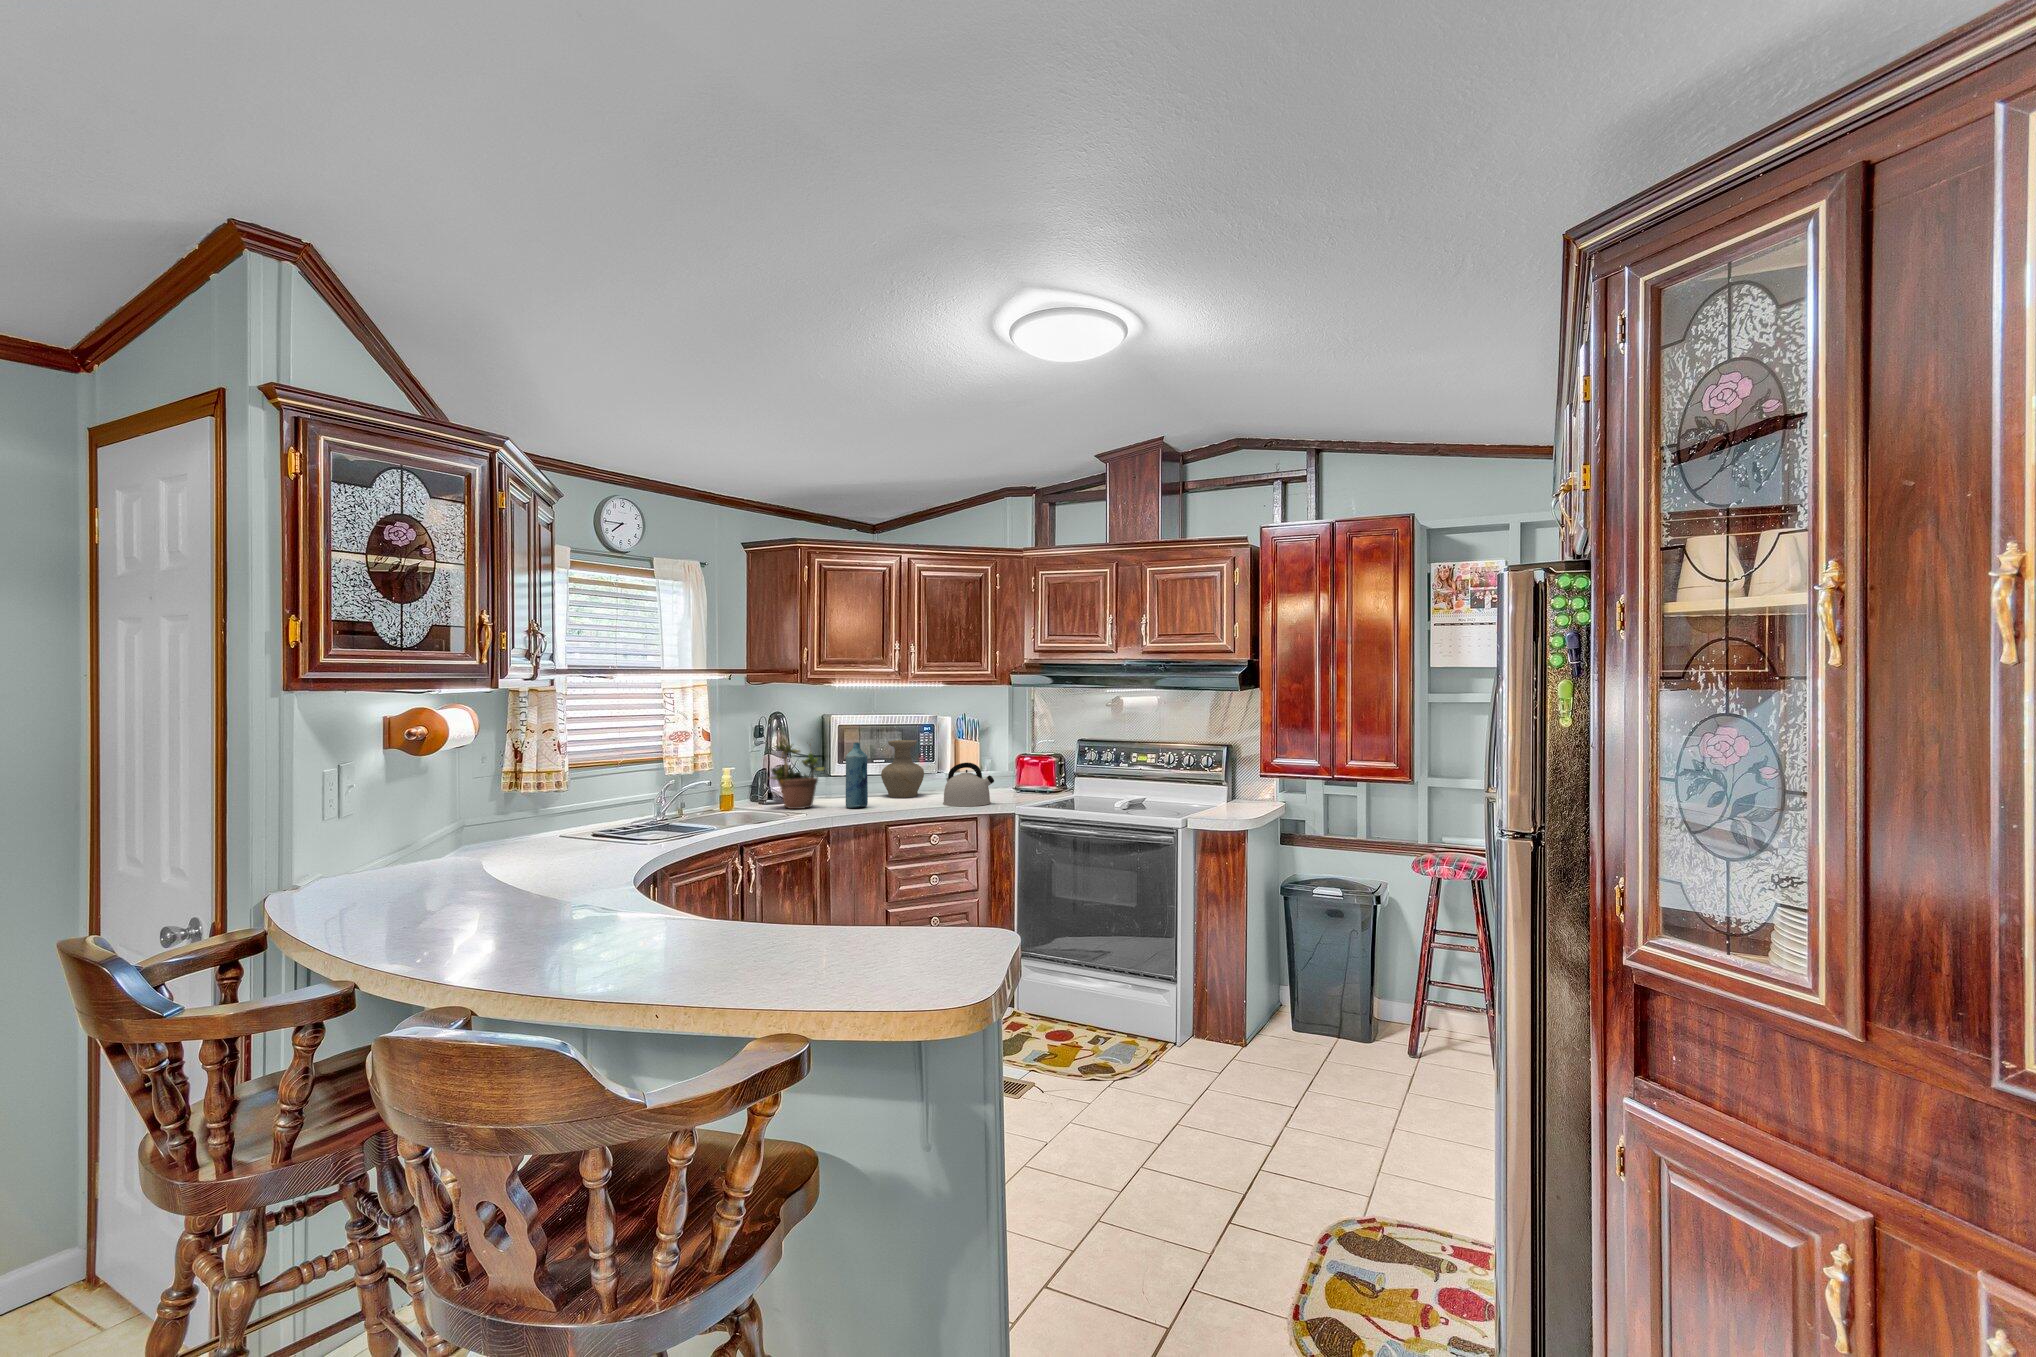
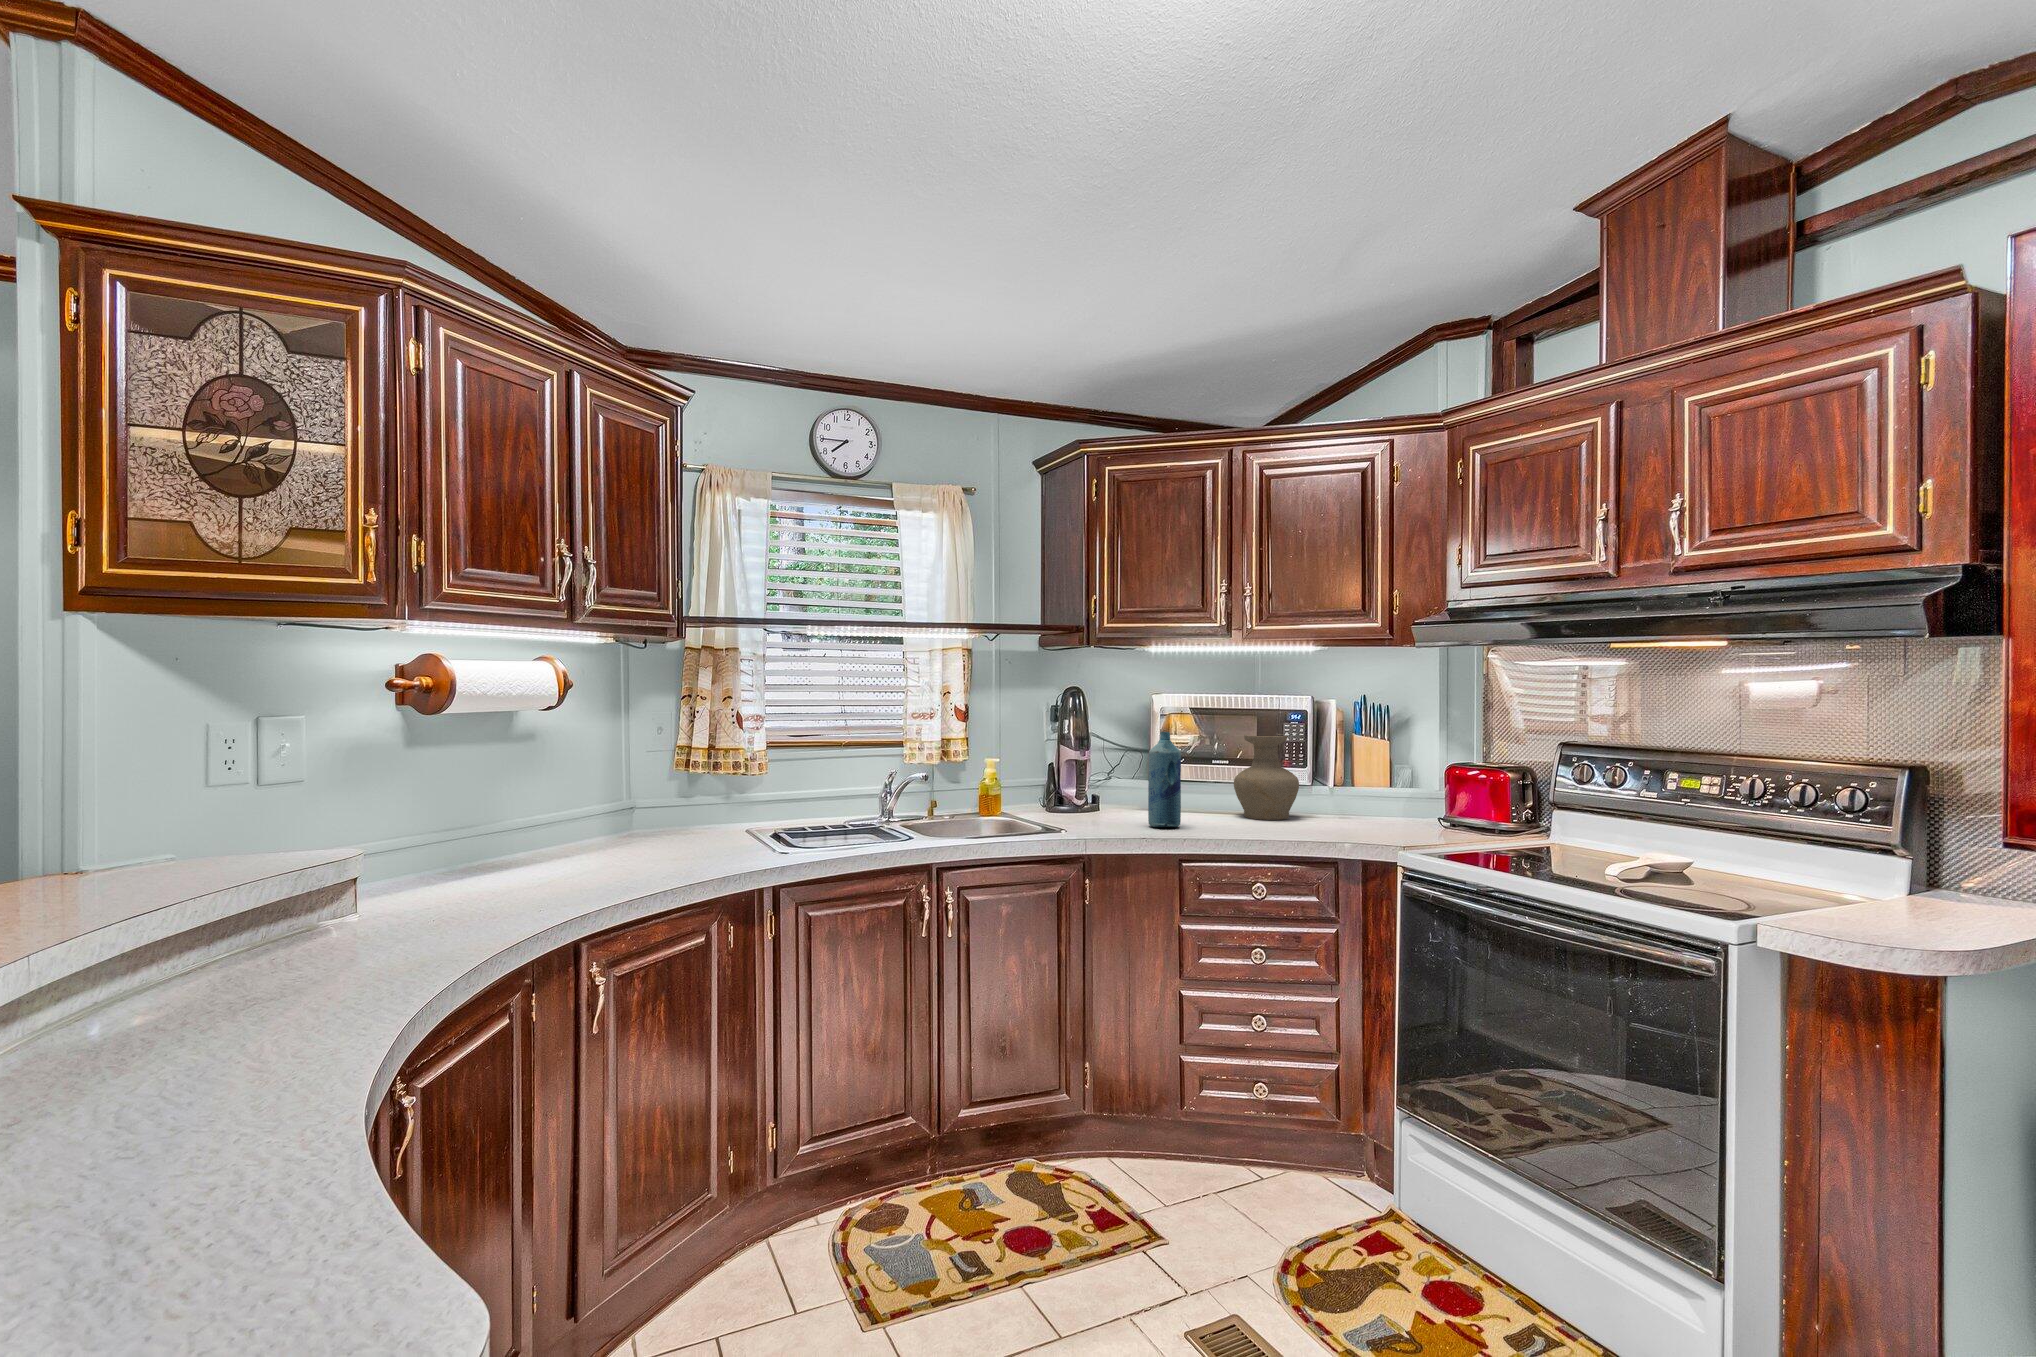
potted plant: present [769,740,824,809] -> none [1050,714,1125,821]
kettle: present [943,763,994,806] -> none [1299,771,1384,843]

